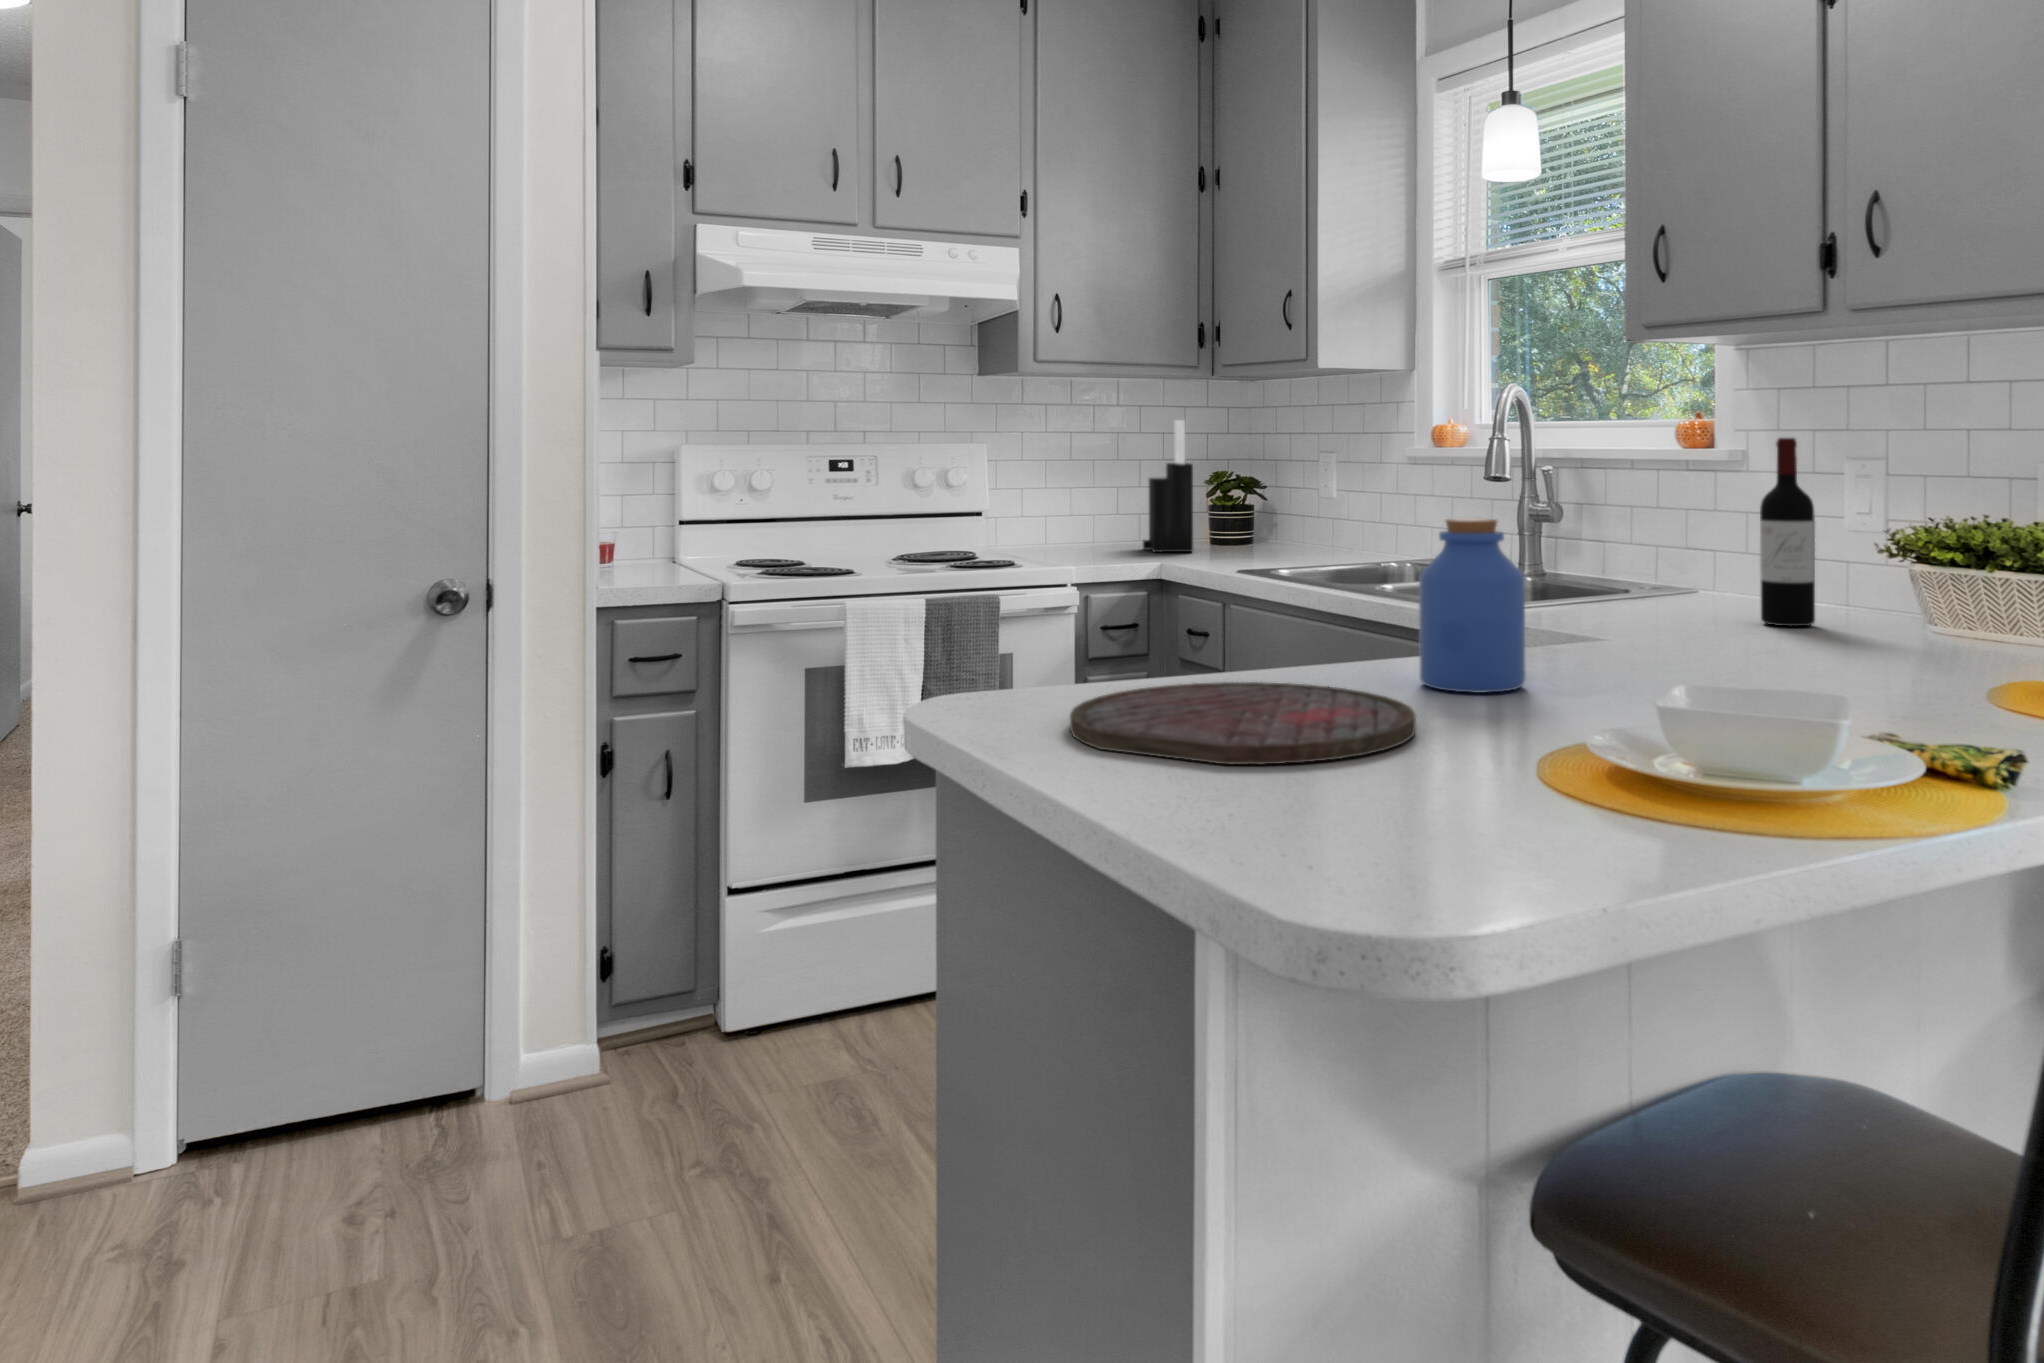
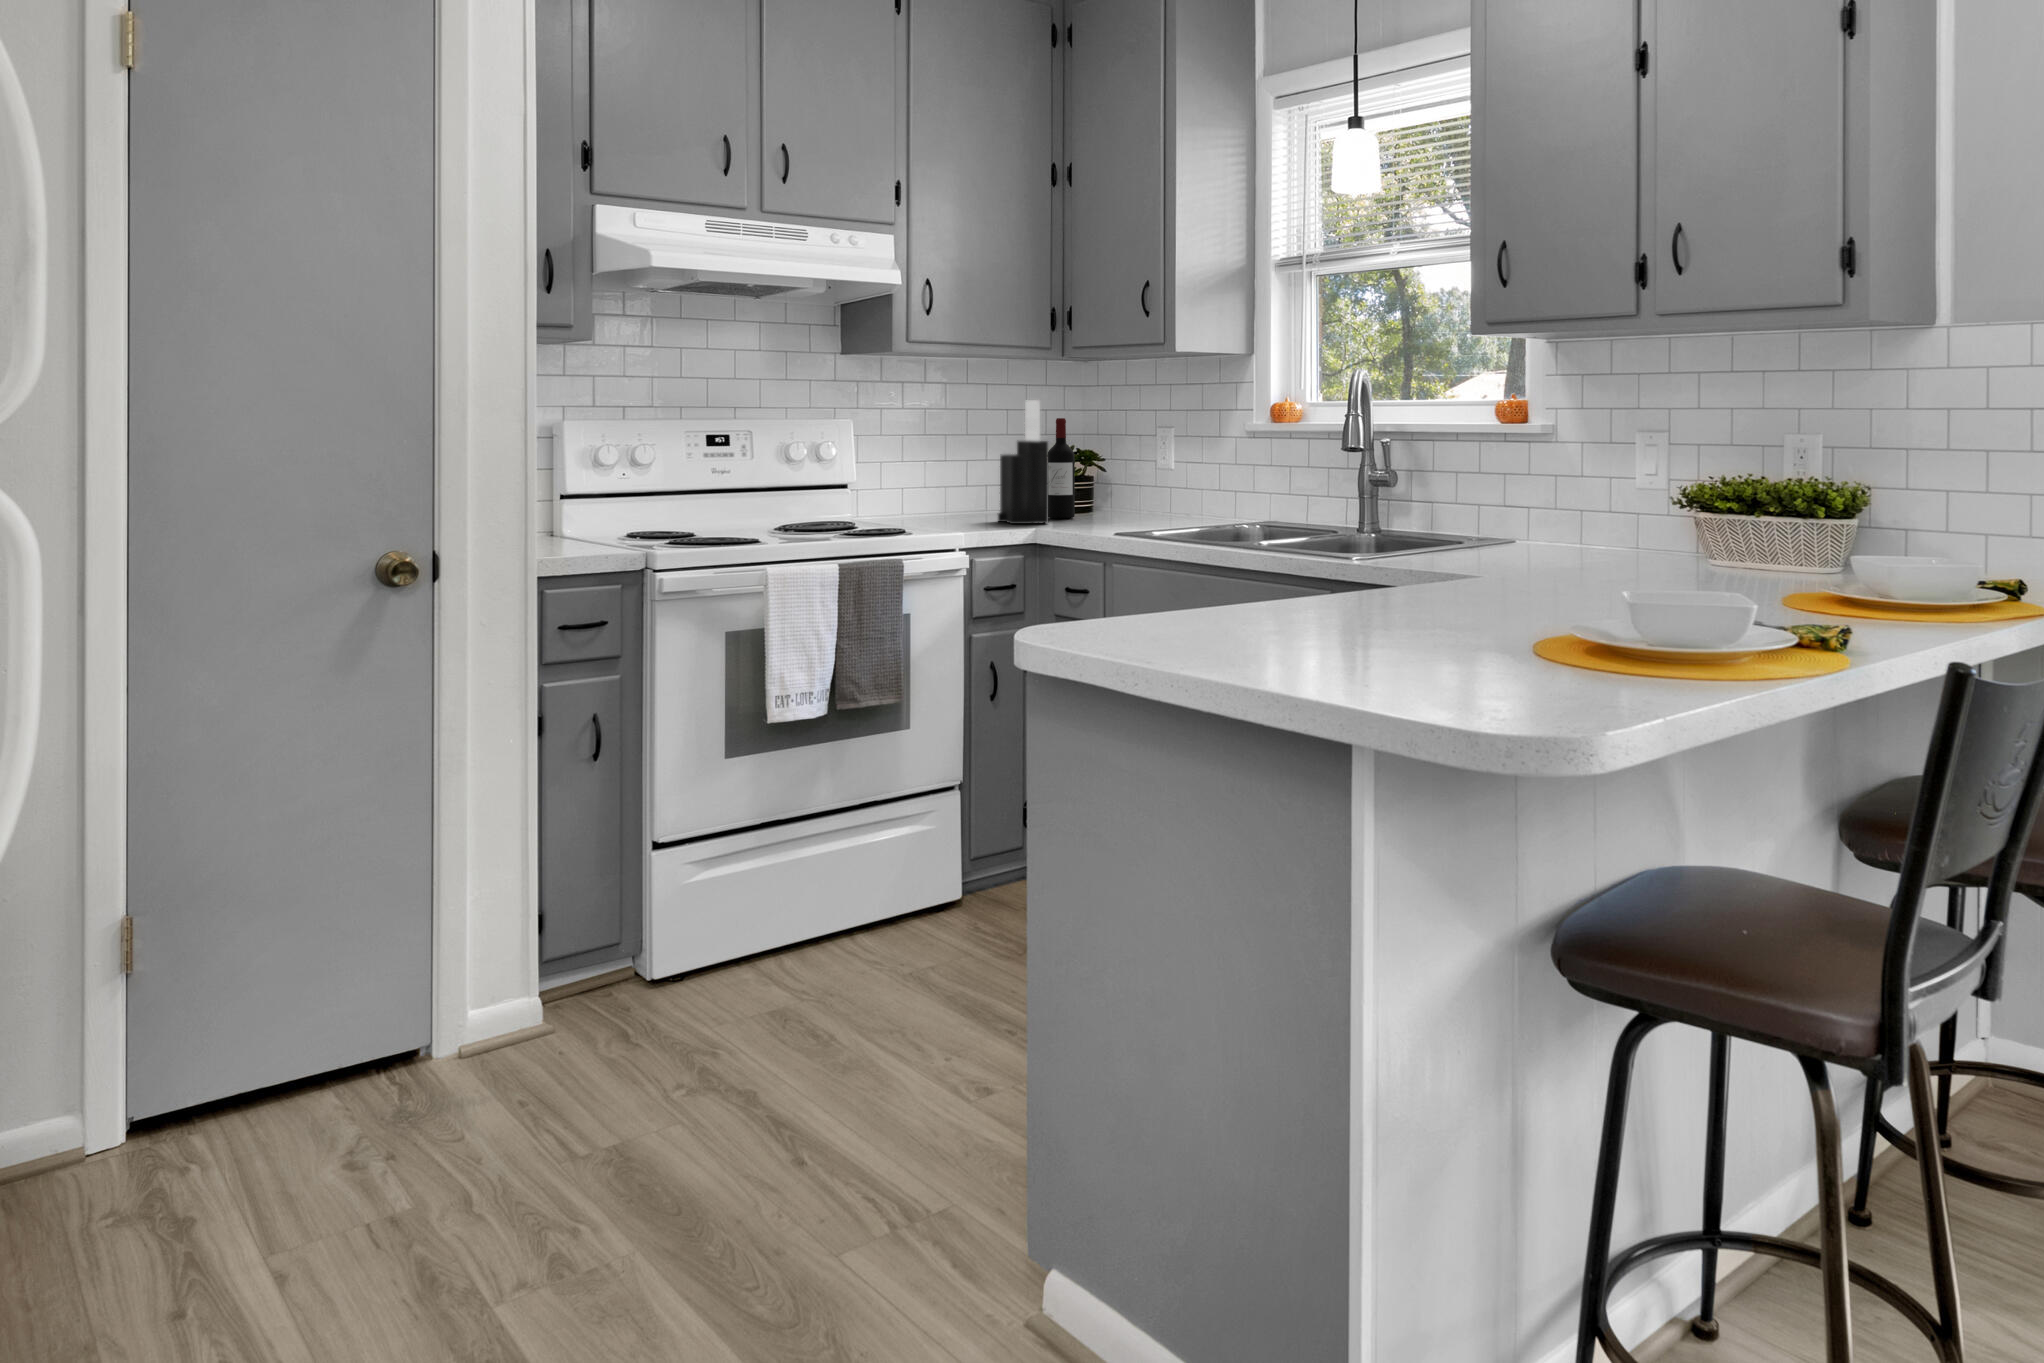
wine bottle: present [1760,438,1815,626] -> present [1048,418,1075,519]
jar: present [1419,517,1526,693] -> none [1379,474,1460,608]
cutting board: present [1070,682,1416,764] -> none [1154,603,1417,649]

